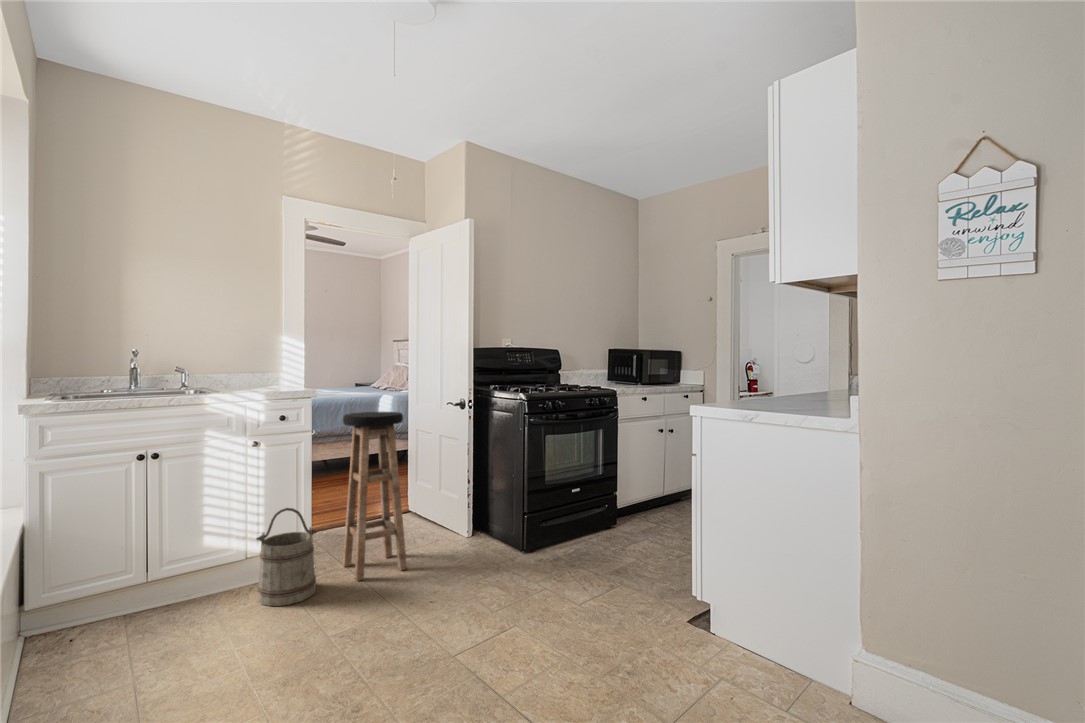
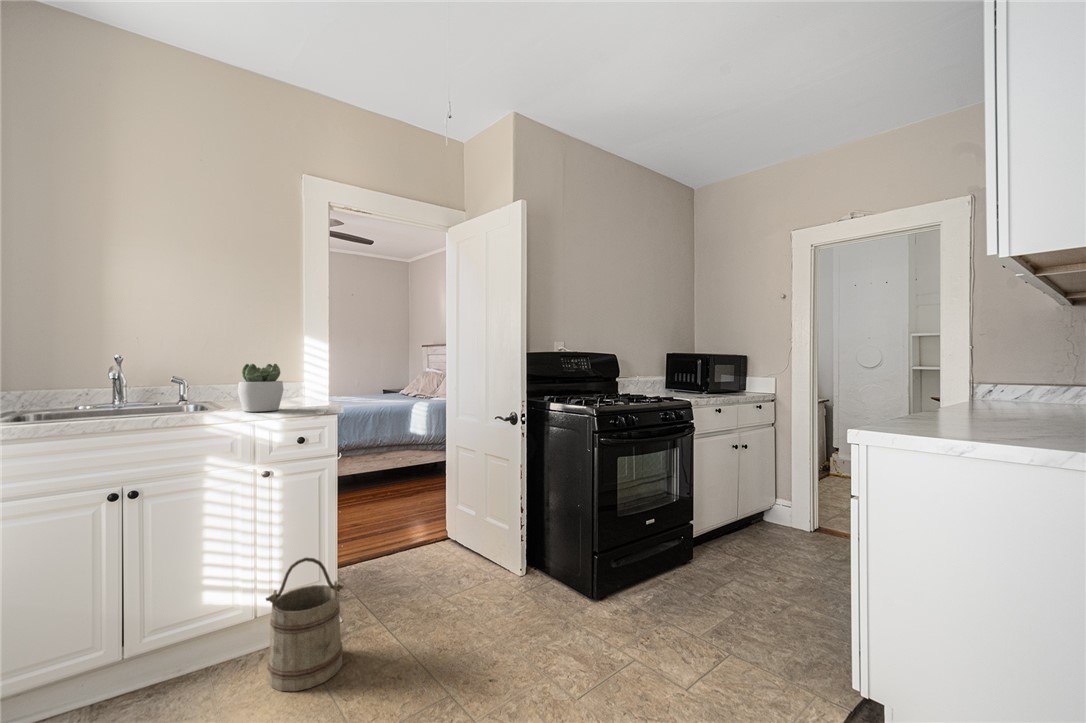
succulent plant: none [232,357,268,395] -> present [238,364,284,412]
bar stool: present [343,412,407,581] -> none [376,429,455,647]

